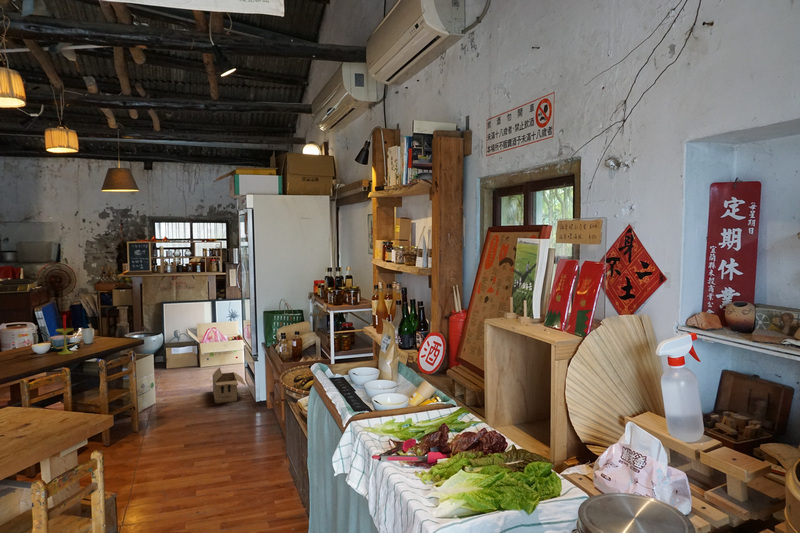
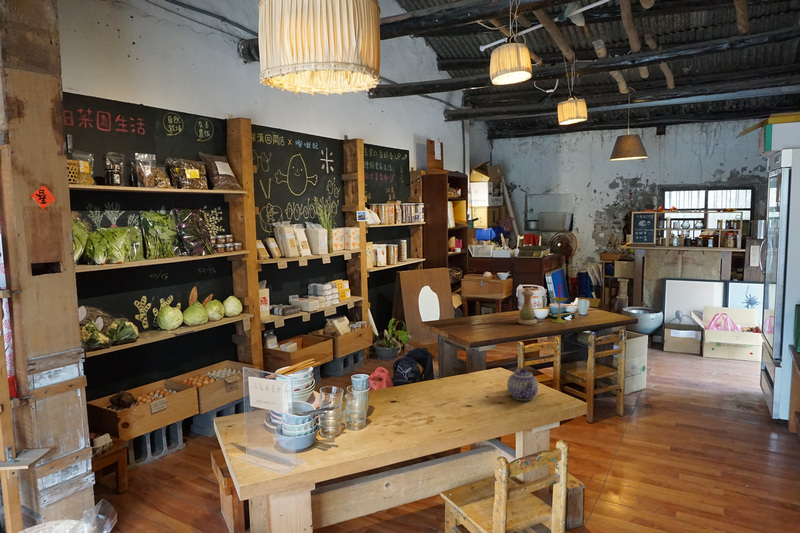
vase: none [16,322,40,362] -> present [518,288,537,325]
cardboard box: present [213,368,246,403] -> none [715,364,761,411]
teapot: none [27,397,63,430] -> present [507,368,538,400]

